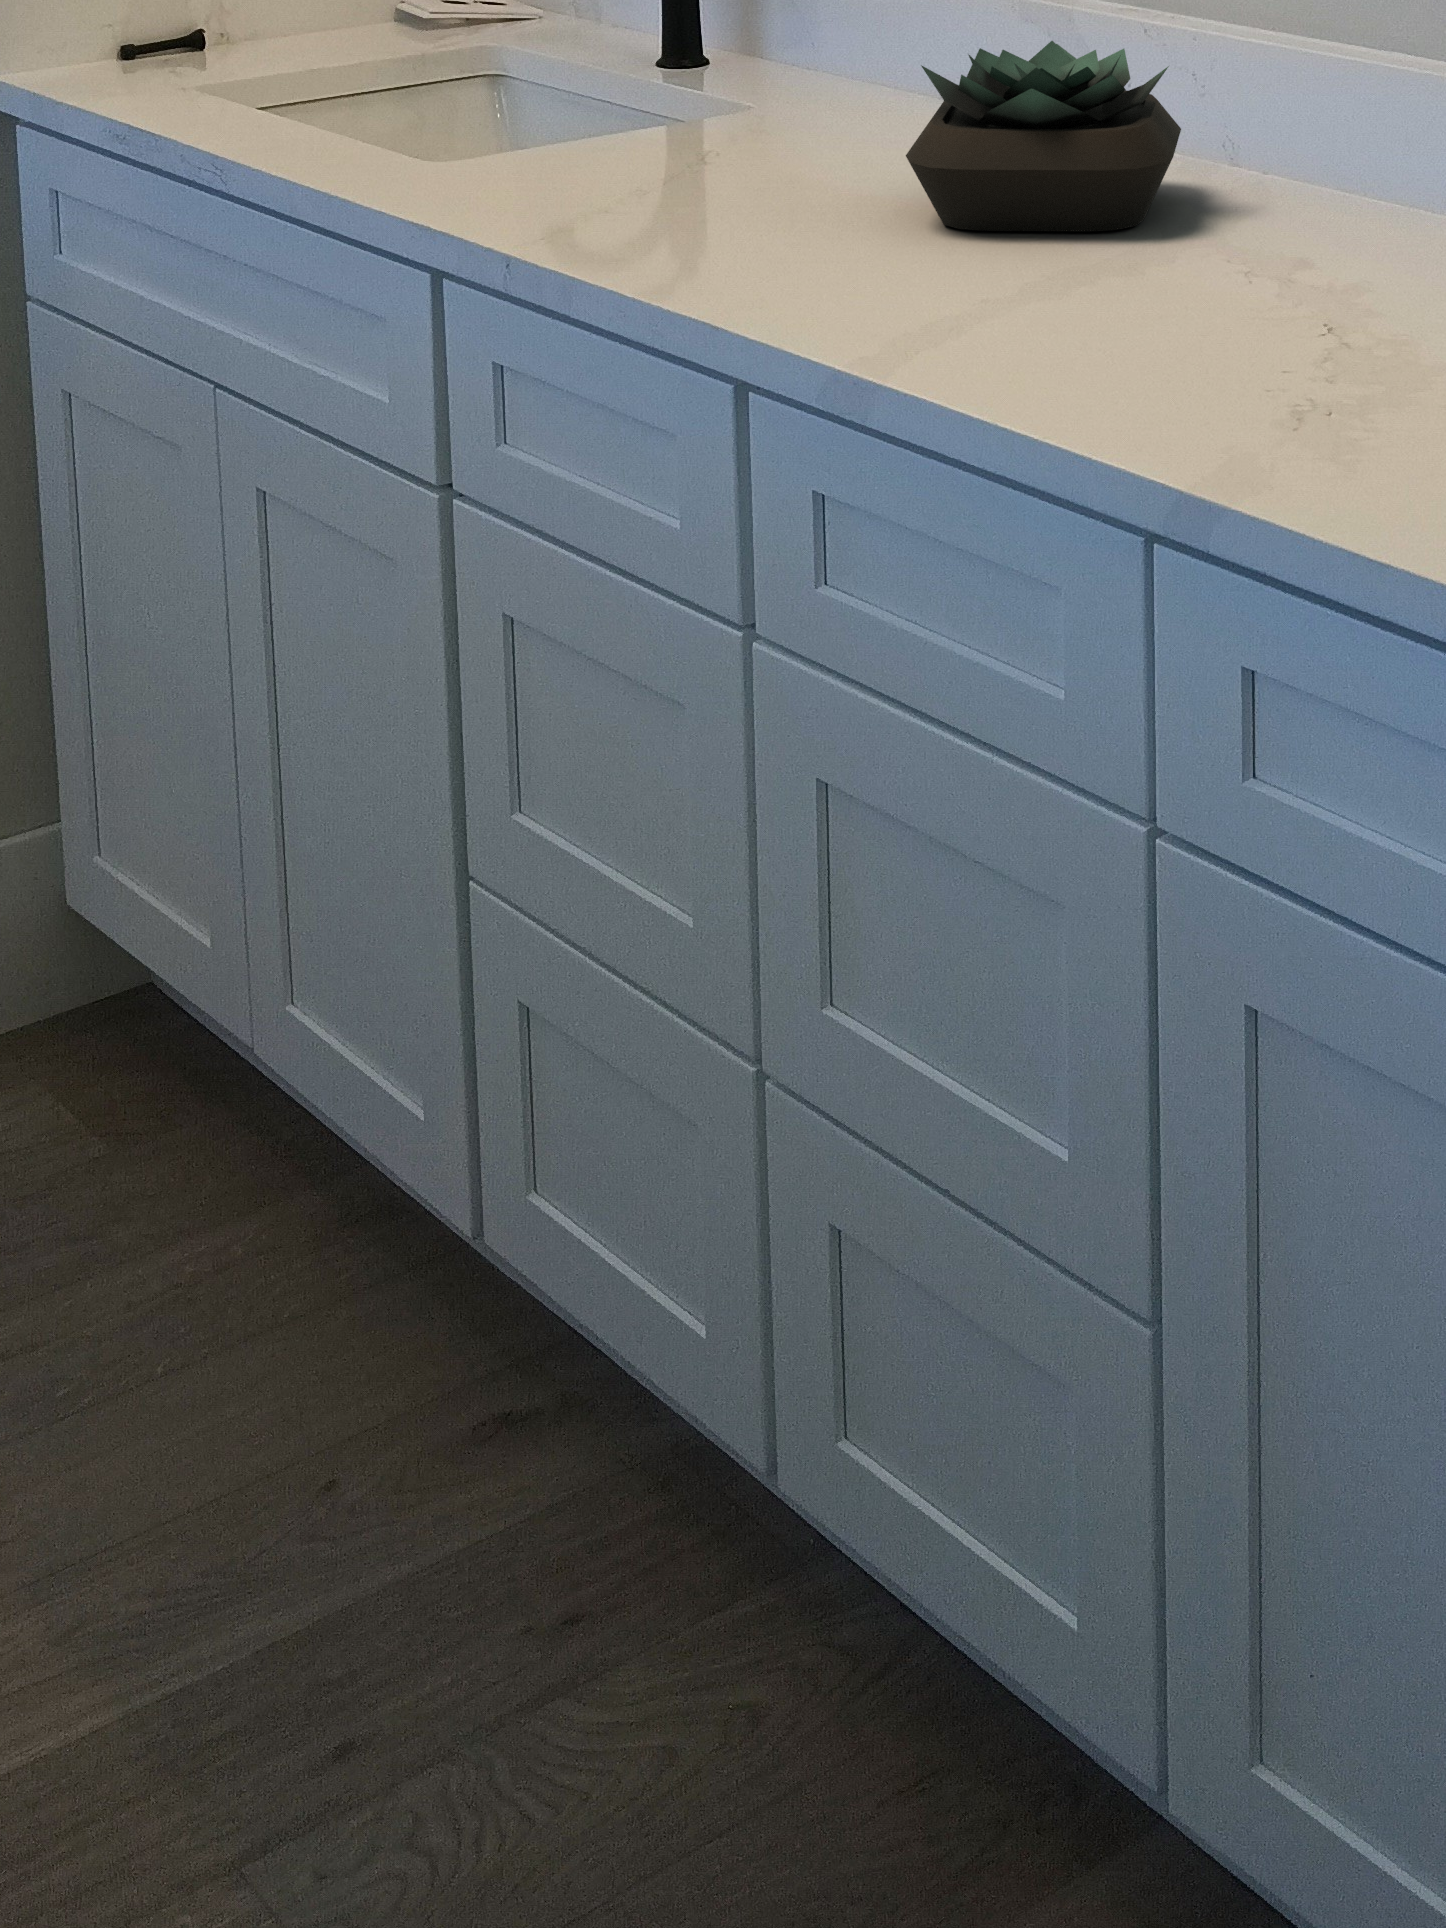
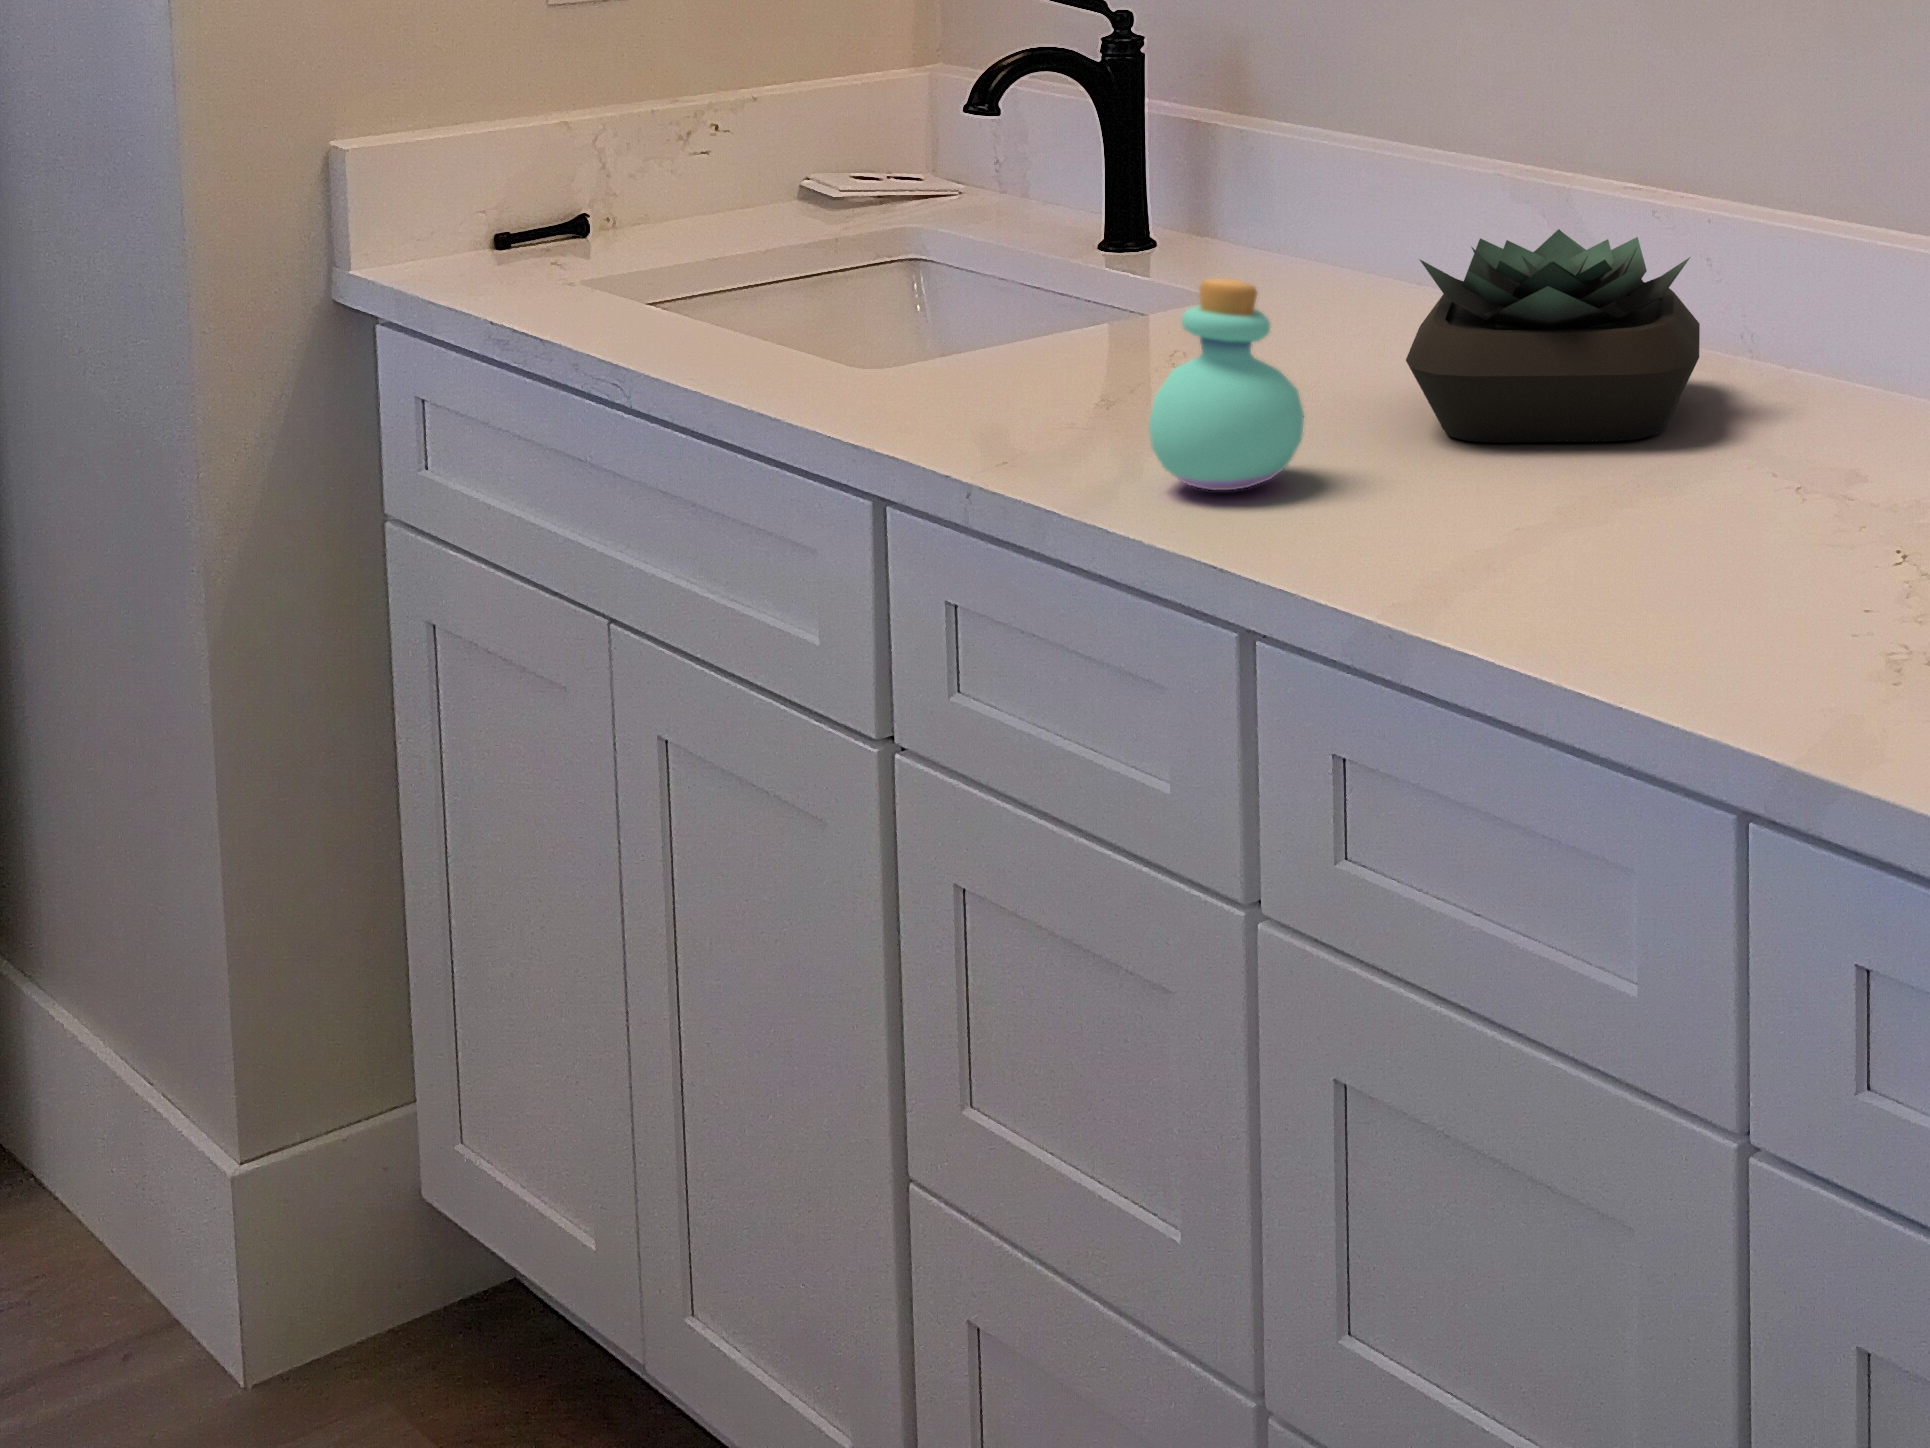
perfume bottle: none [667,76,807,266] -> present [1149,279,1304,490]

